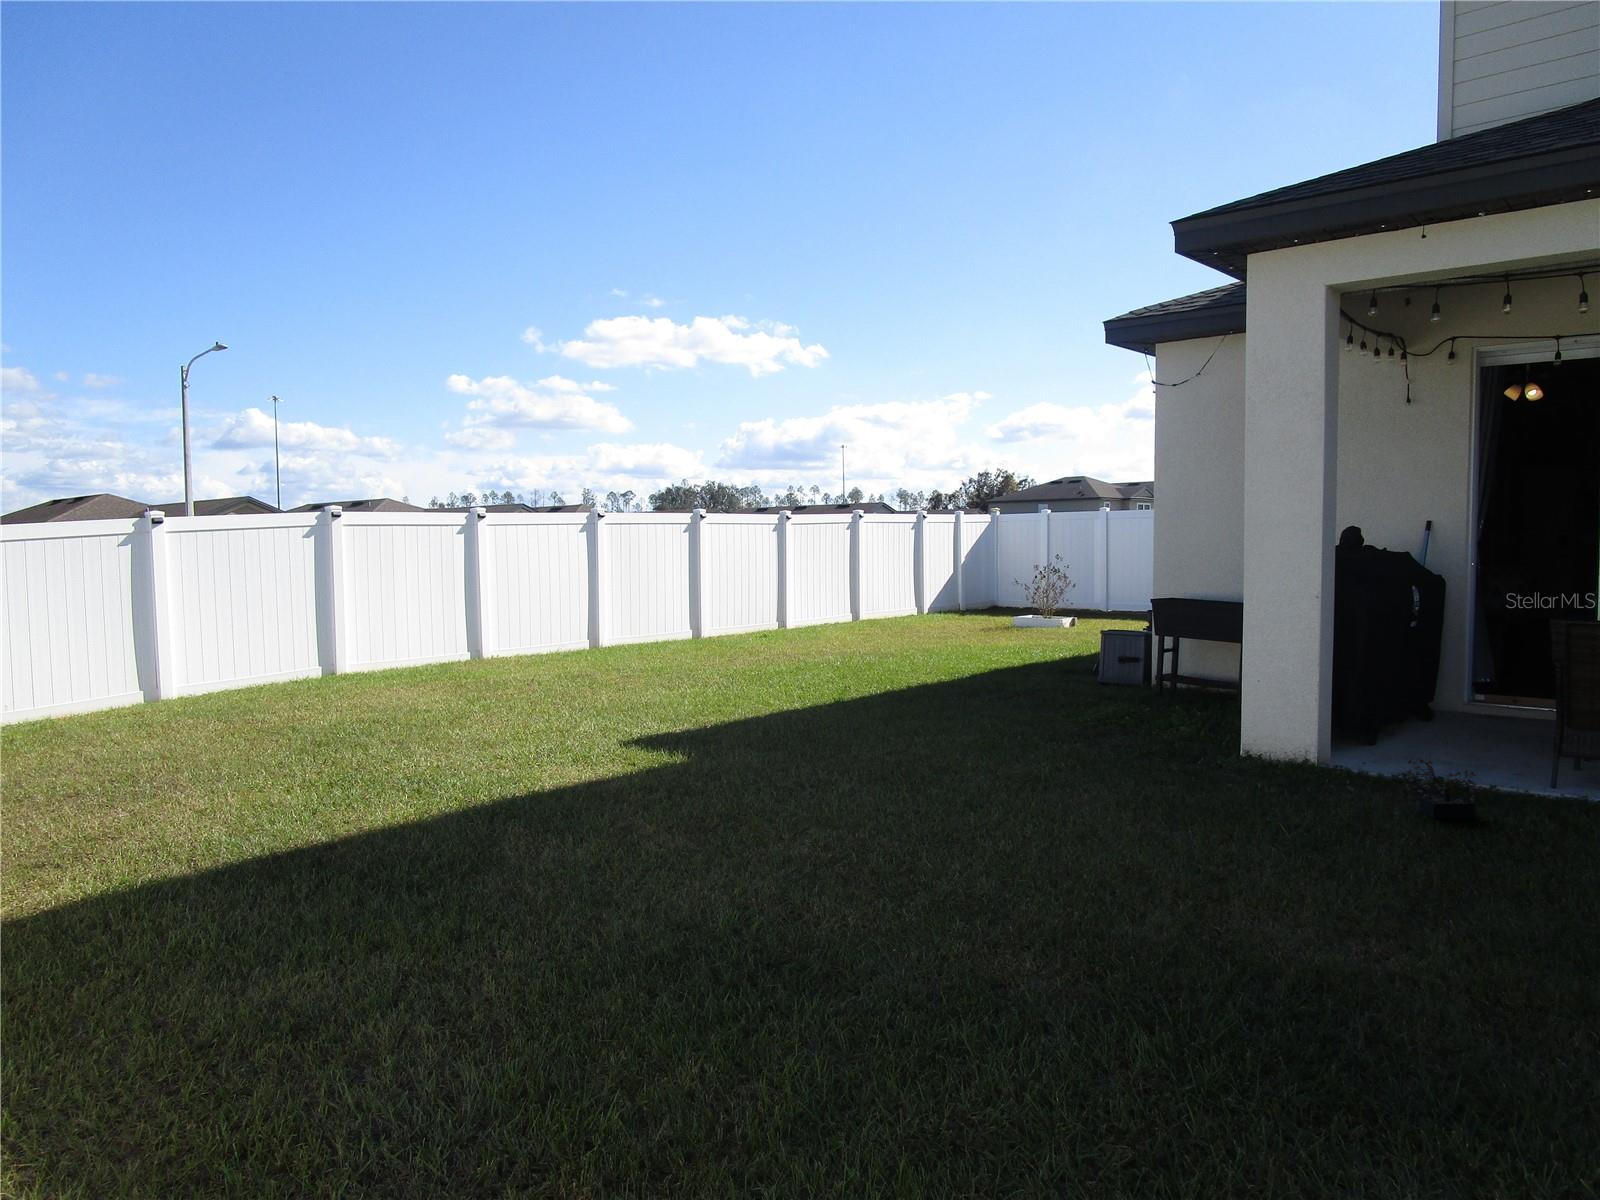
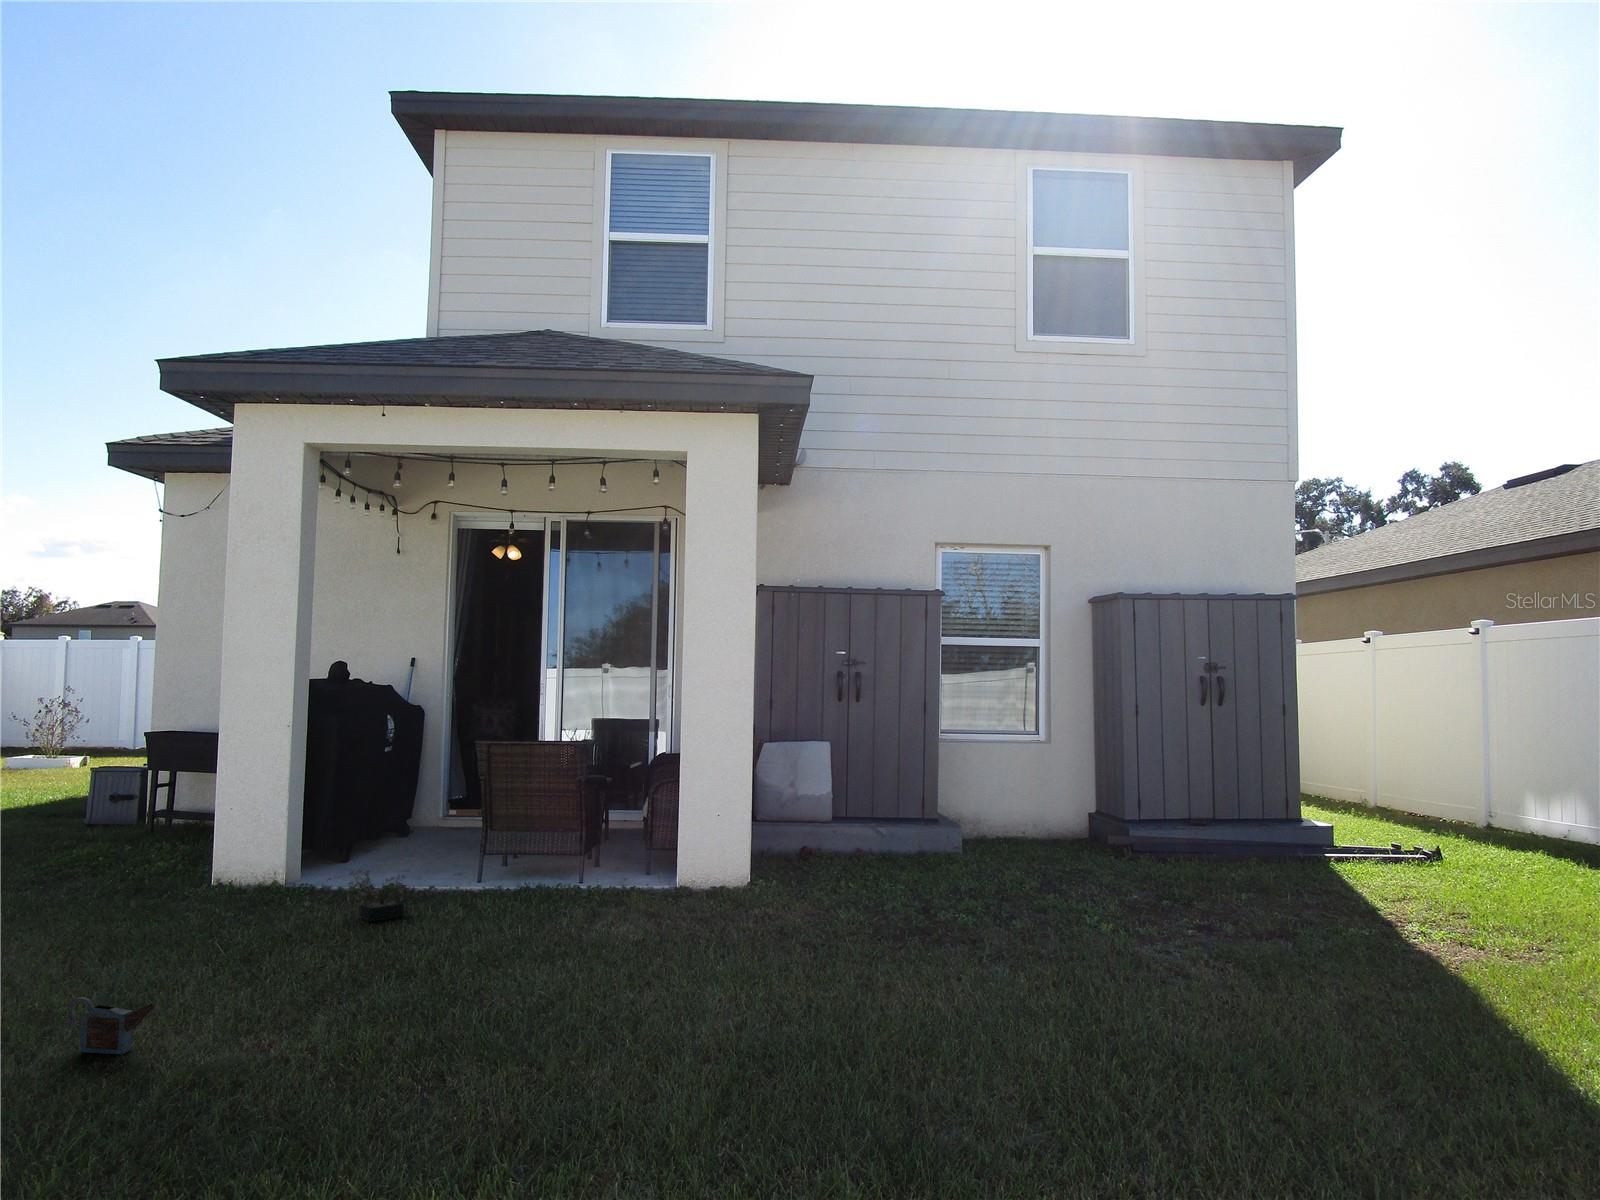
watering can: none [1183,852,1269,915] -> present [66,997,155,1054]

